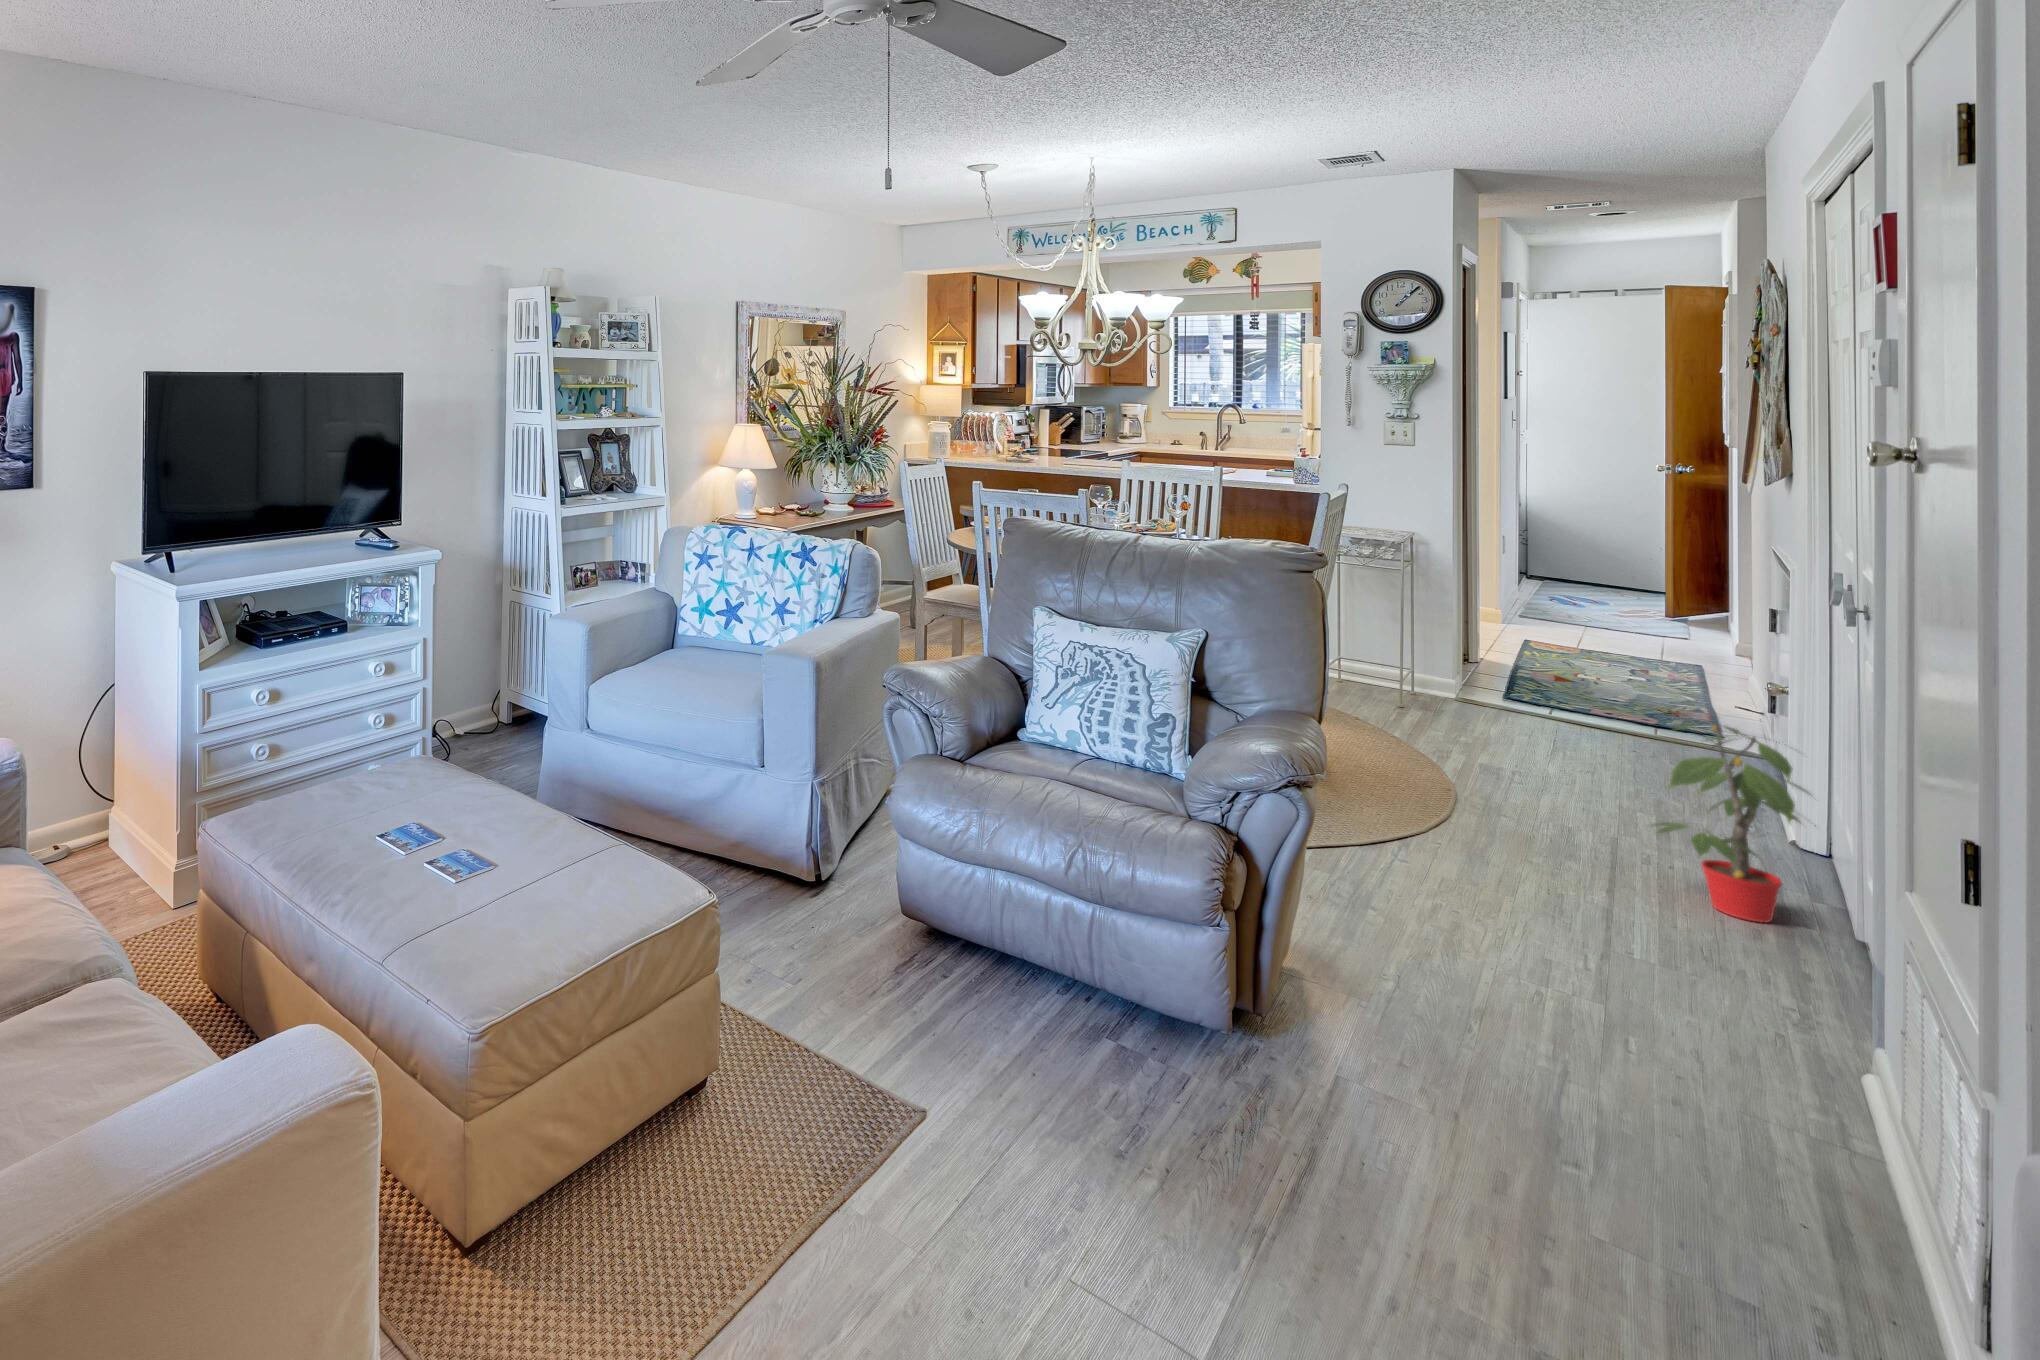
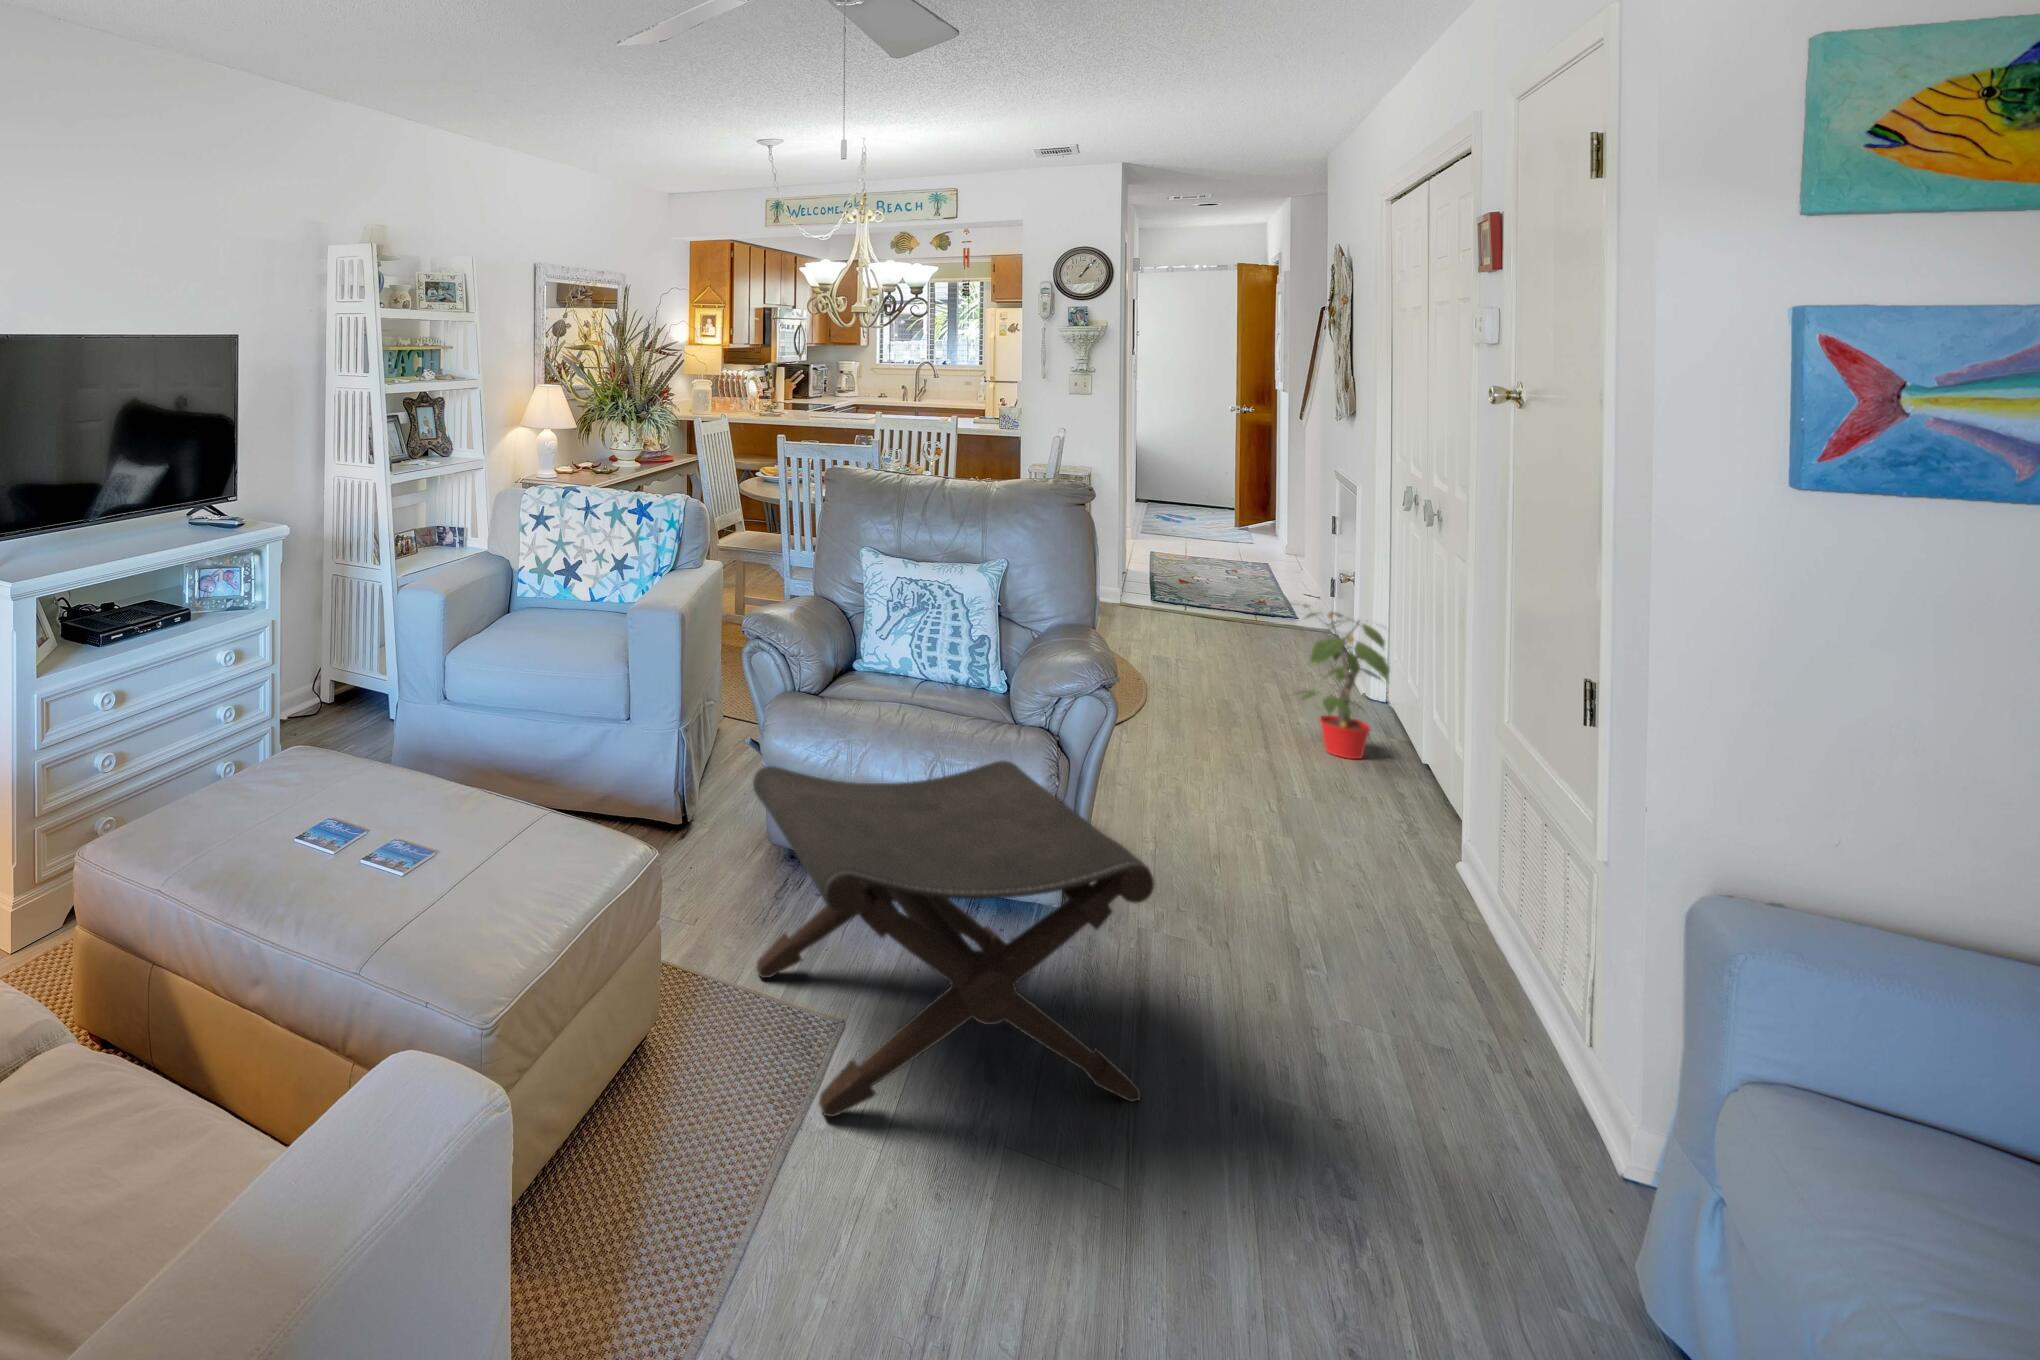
footstool: none [844,824,1285,1274] -> present [753,760,1154,1117]

